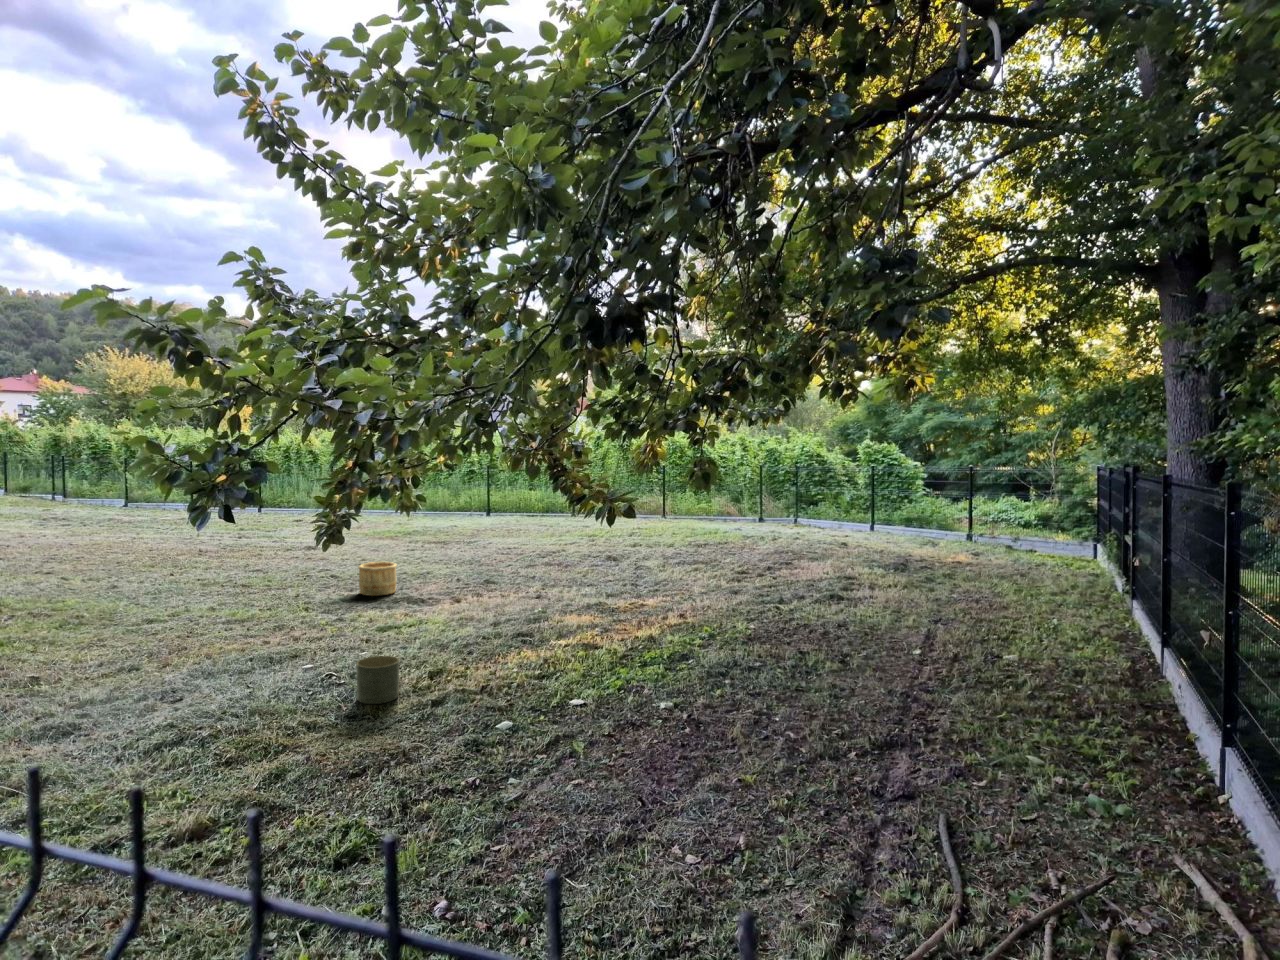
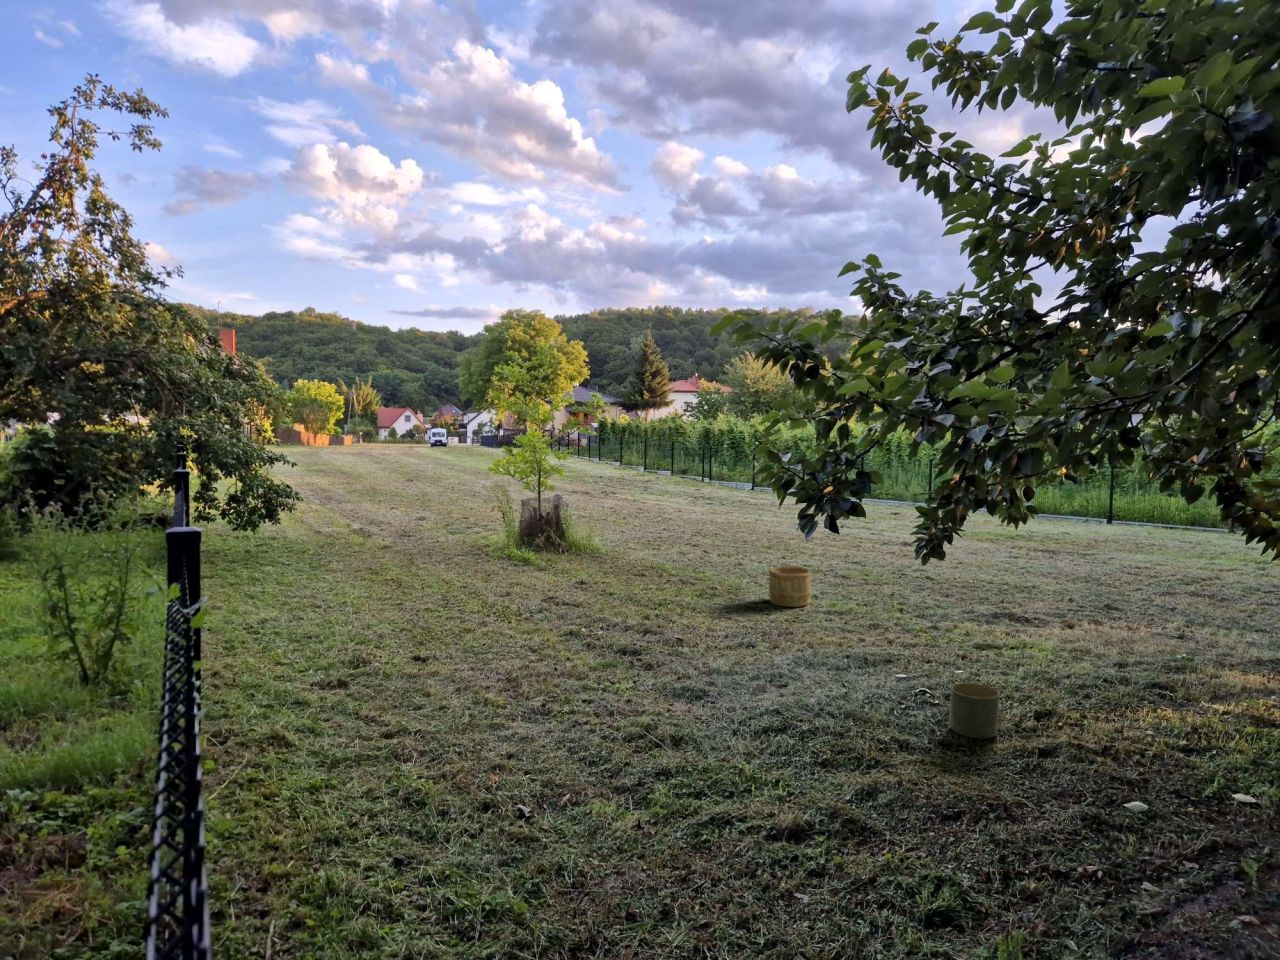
wooden bucket: present [358,562,397,596] -> present [768,566,812,607]

